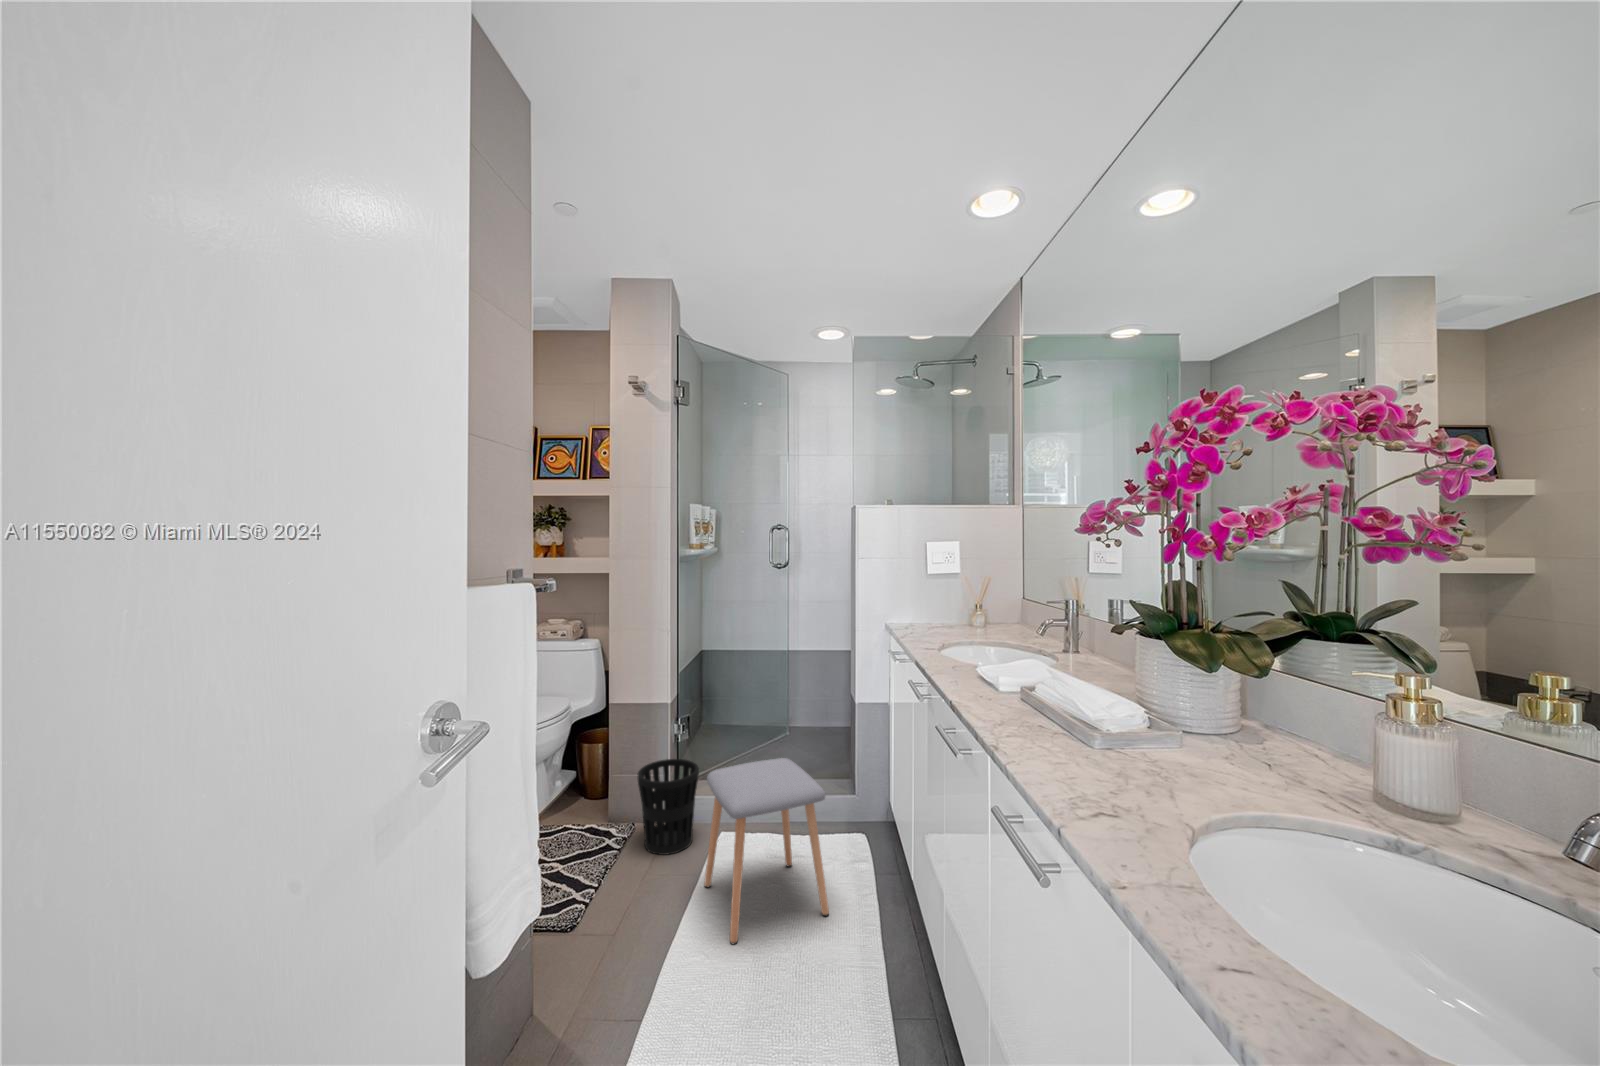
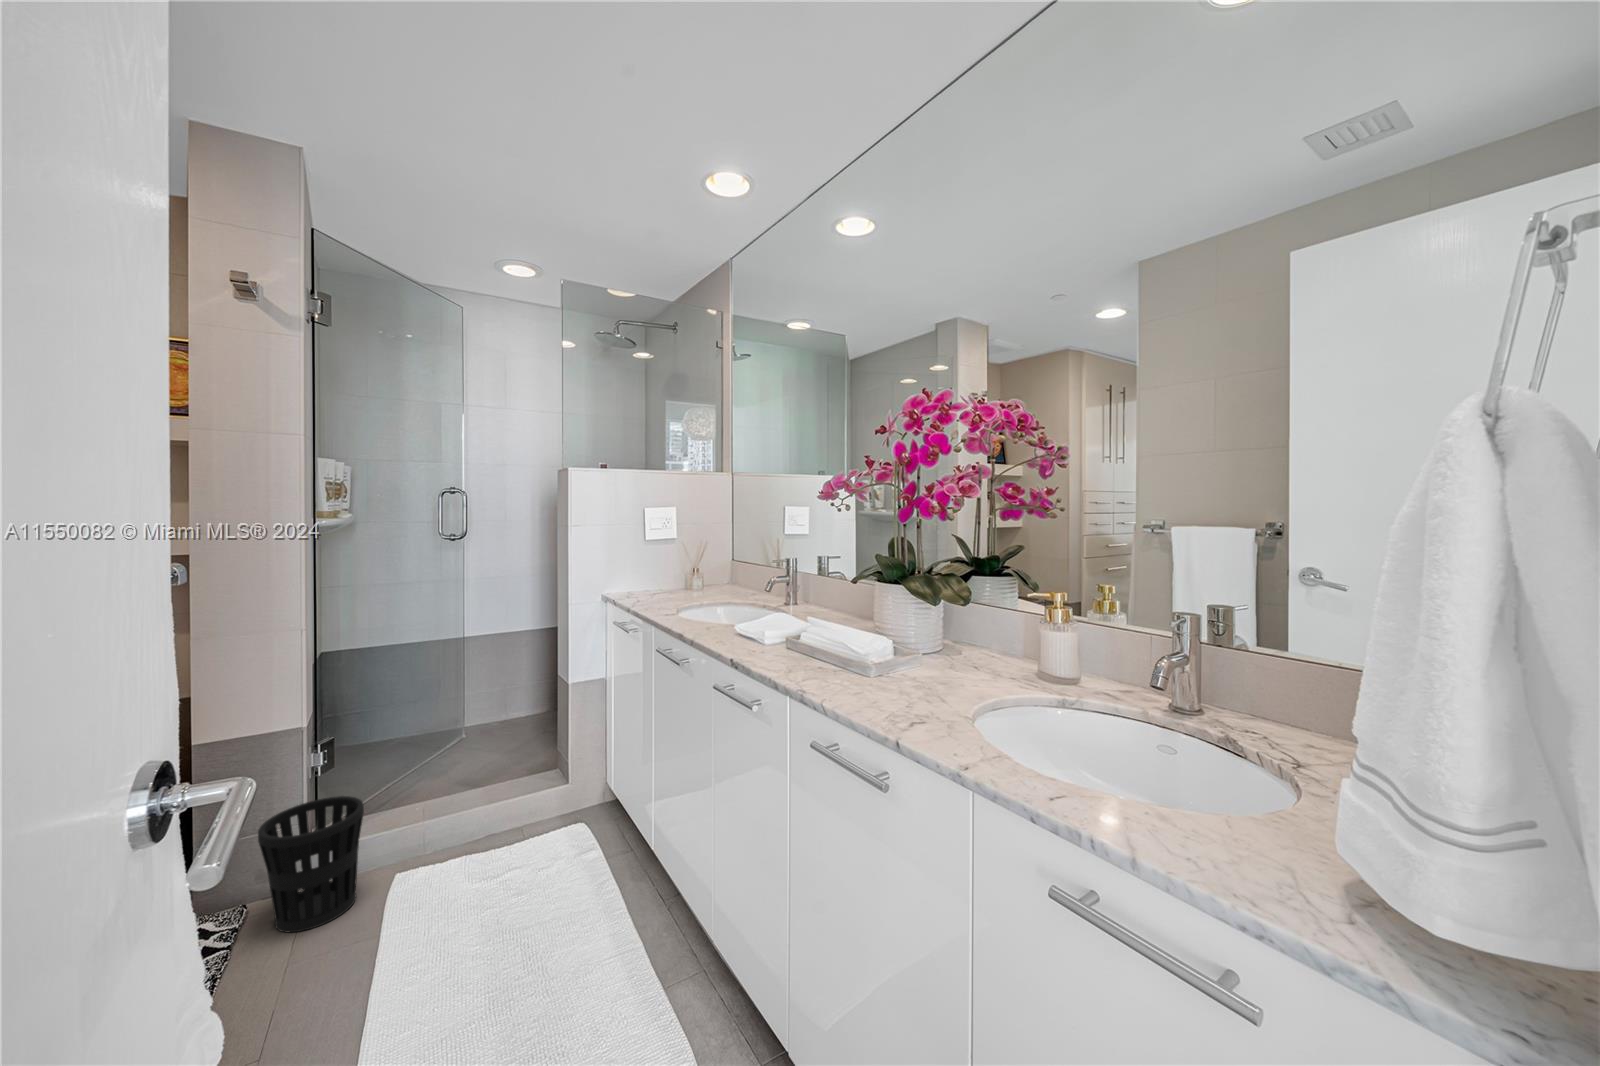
stool: present [704,758,829,944] -> none [396,760,572,989]

